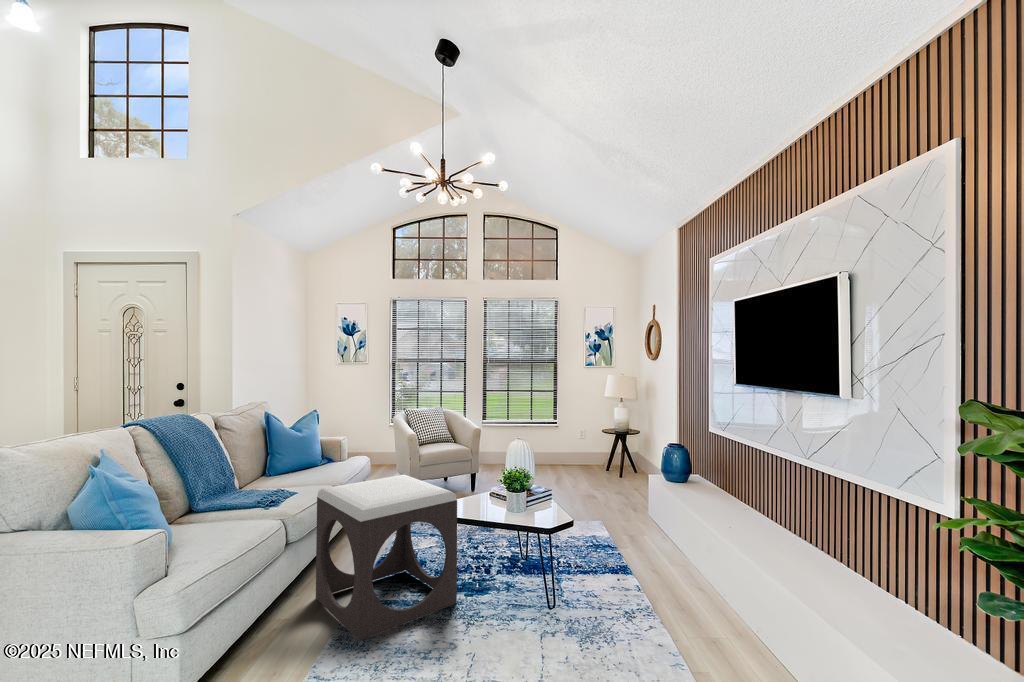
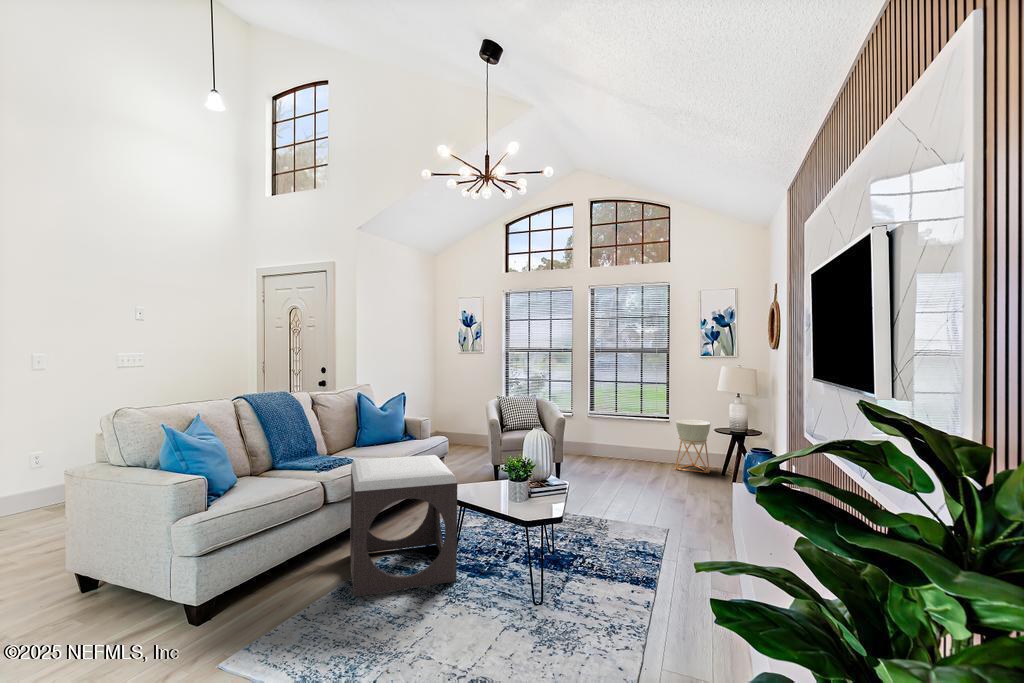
planter: none [566,424,597,471] -> present [675,420,710,473]

